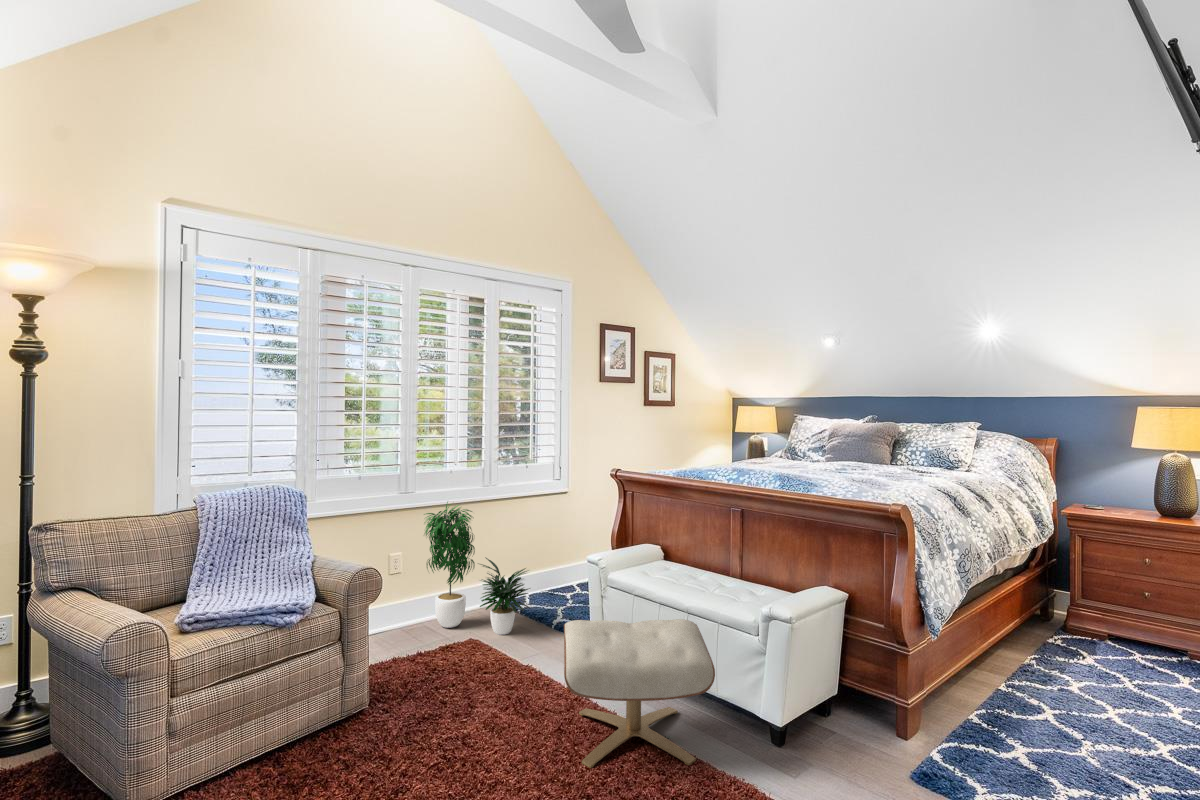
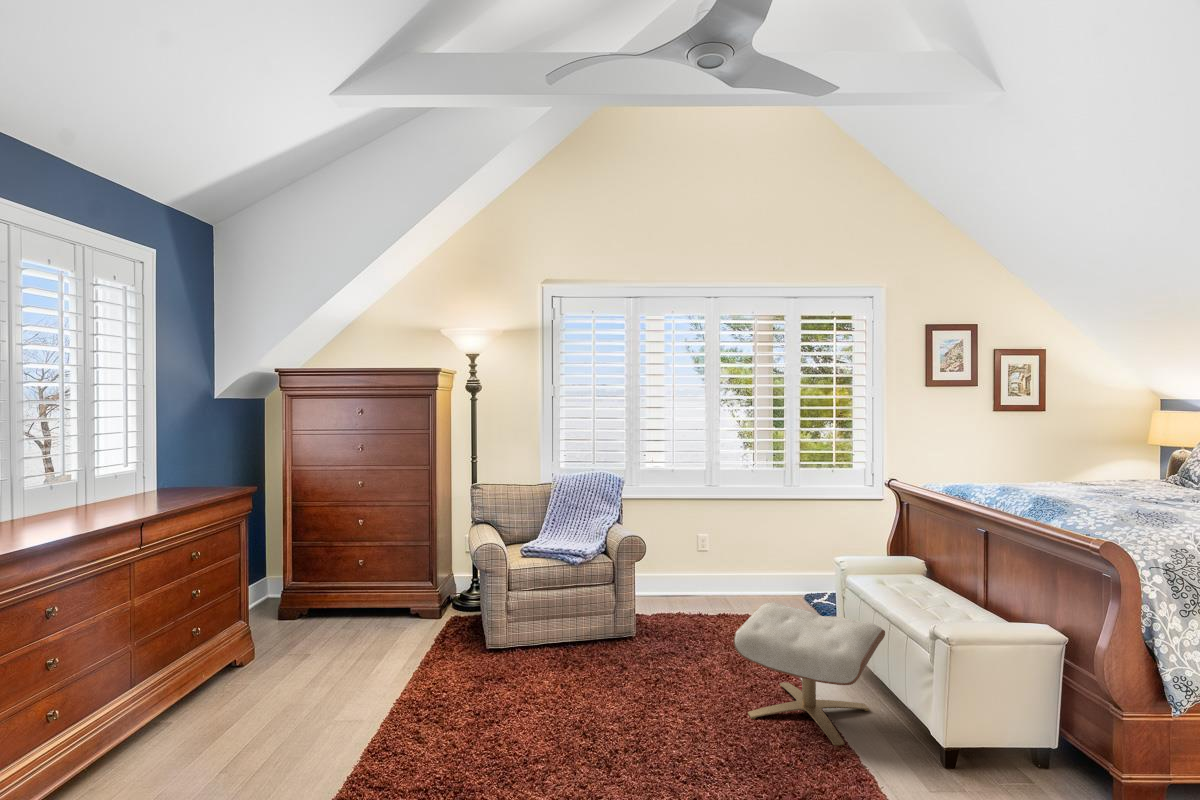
potted plant: present [424,502,530,635] -> none [717,494,805,618]

